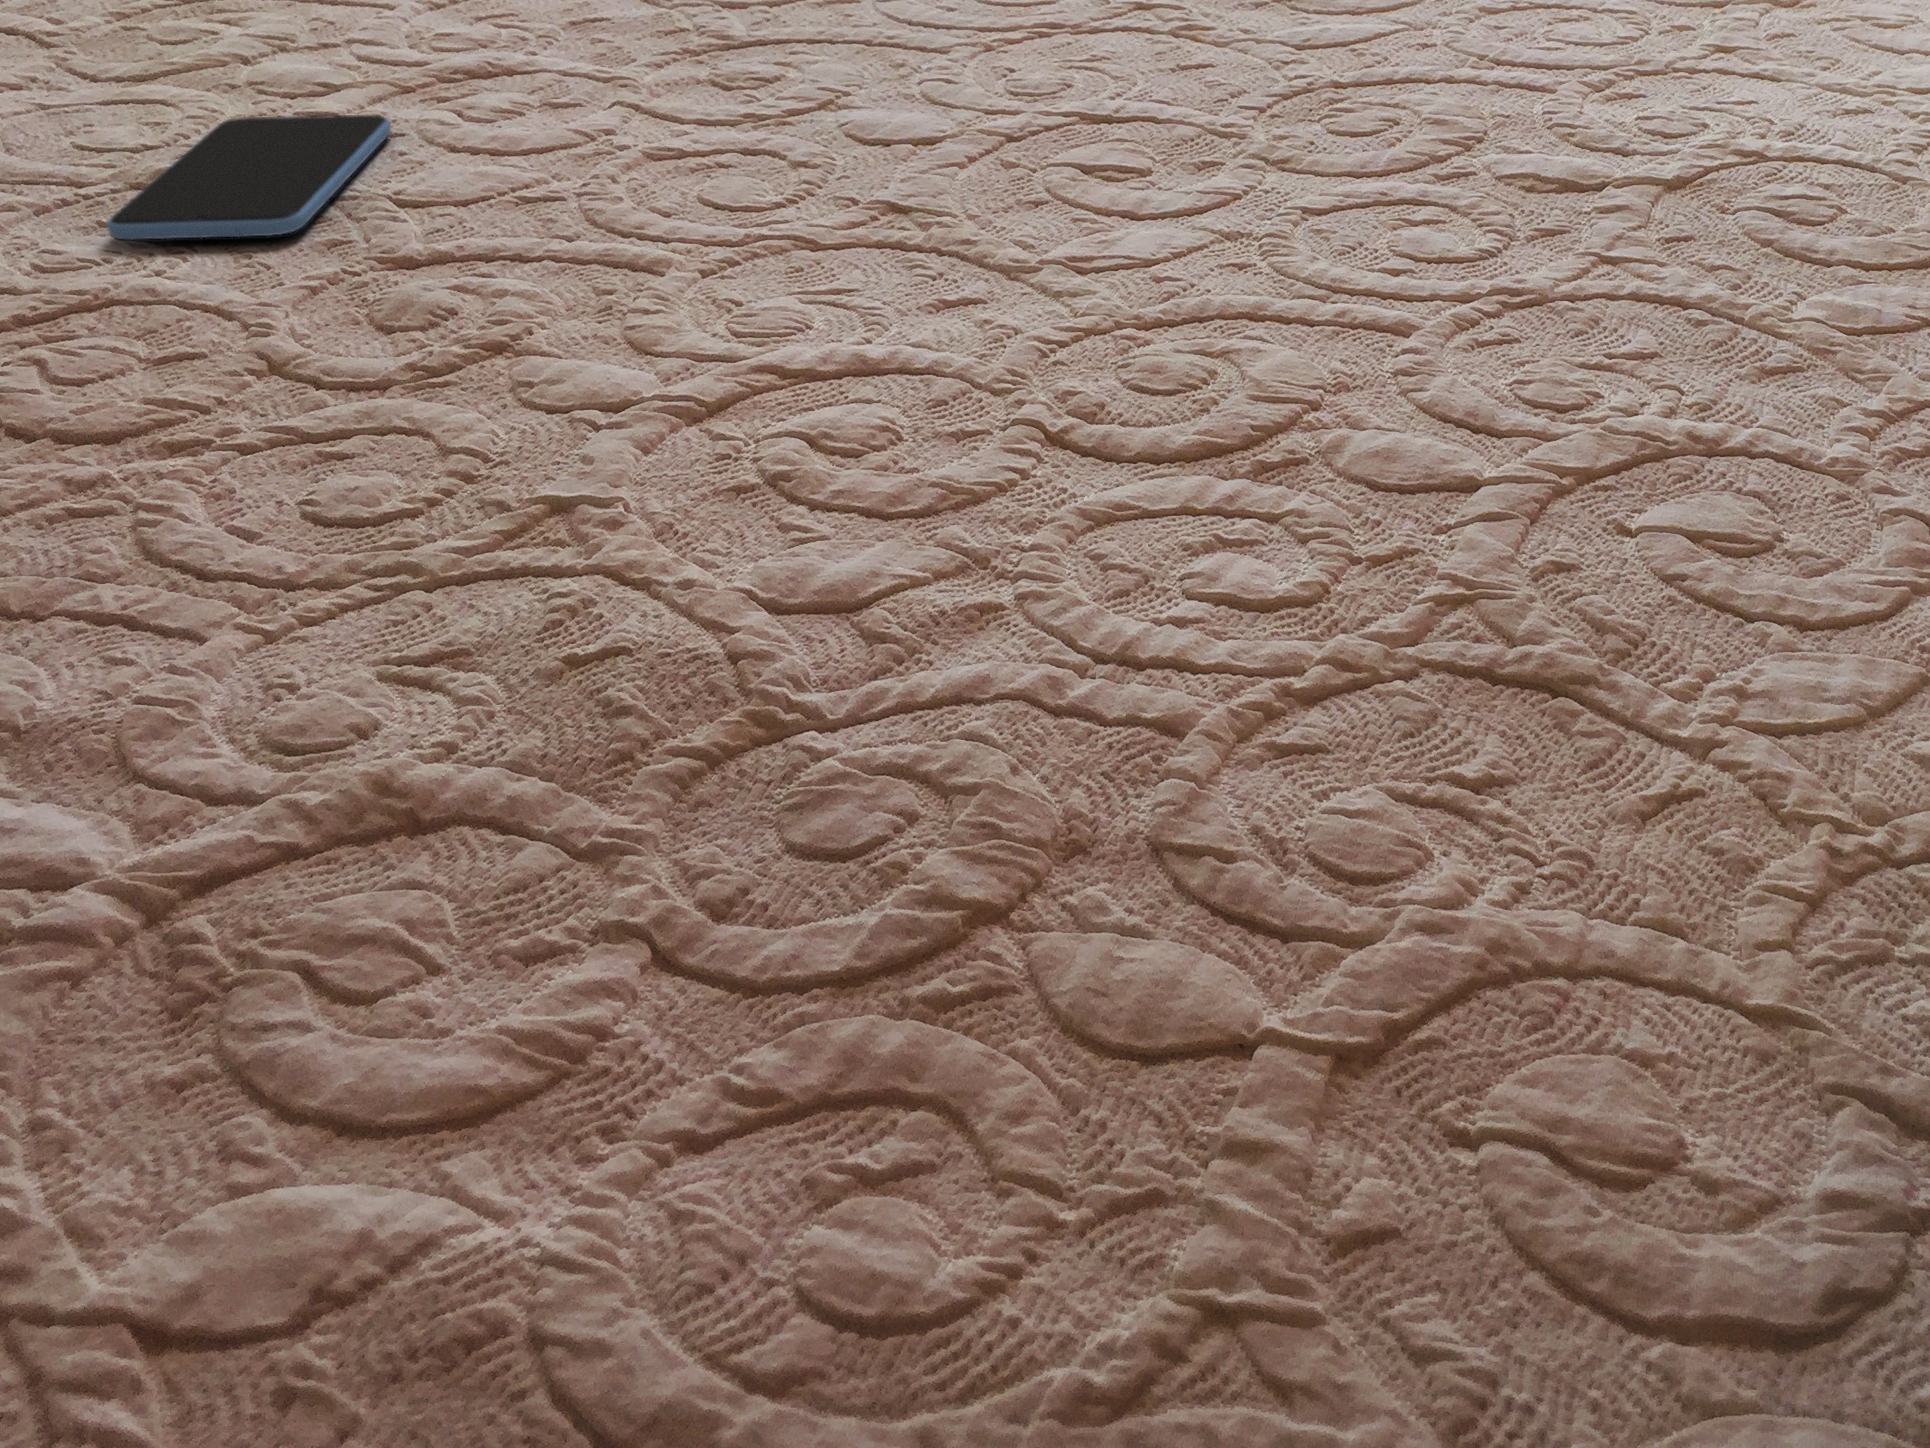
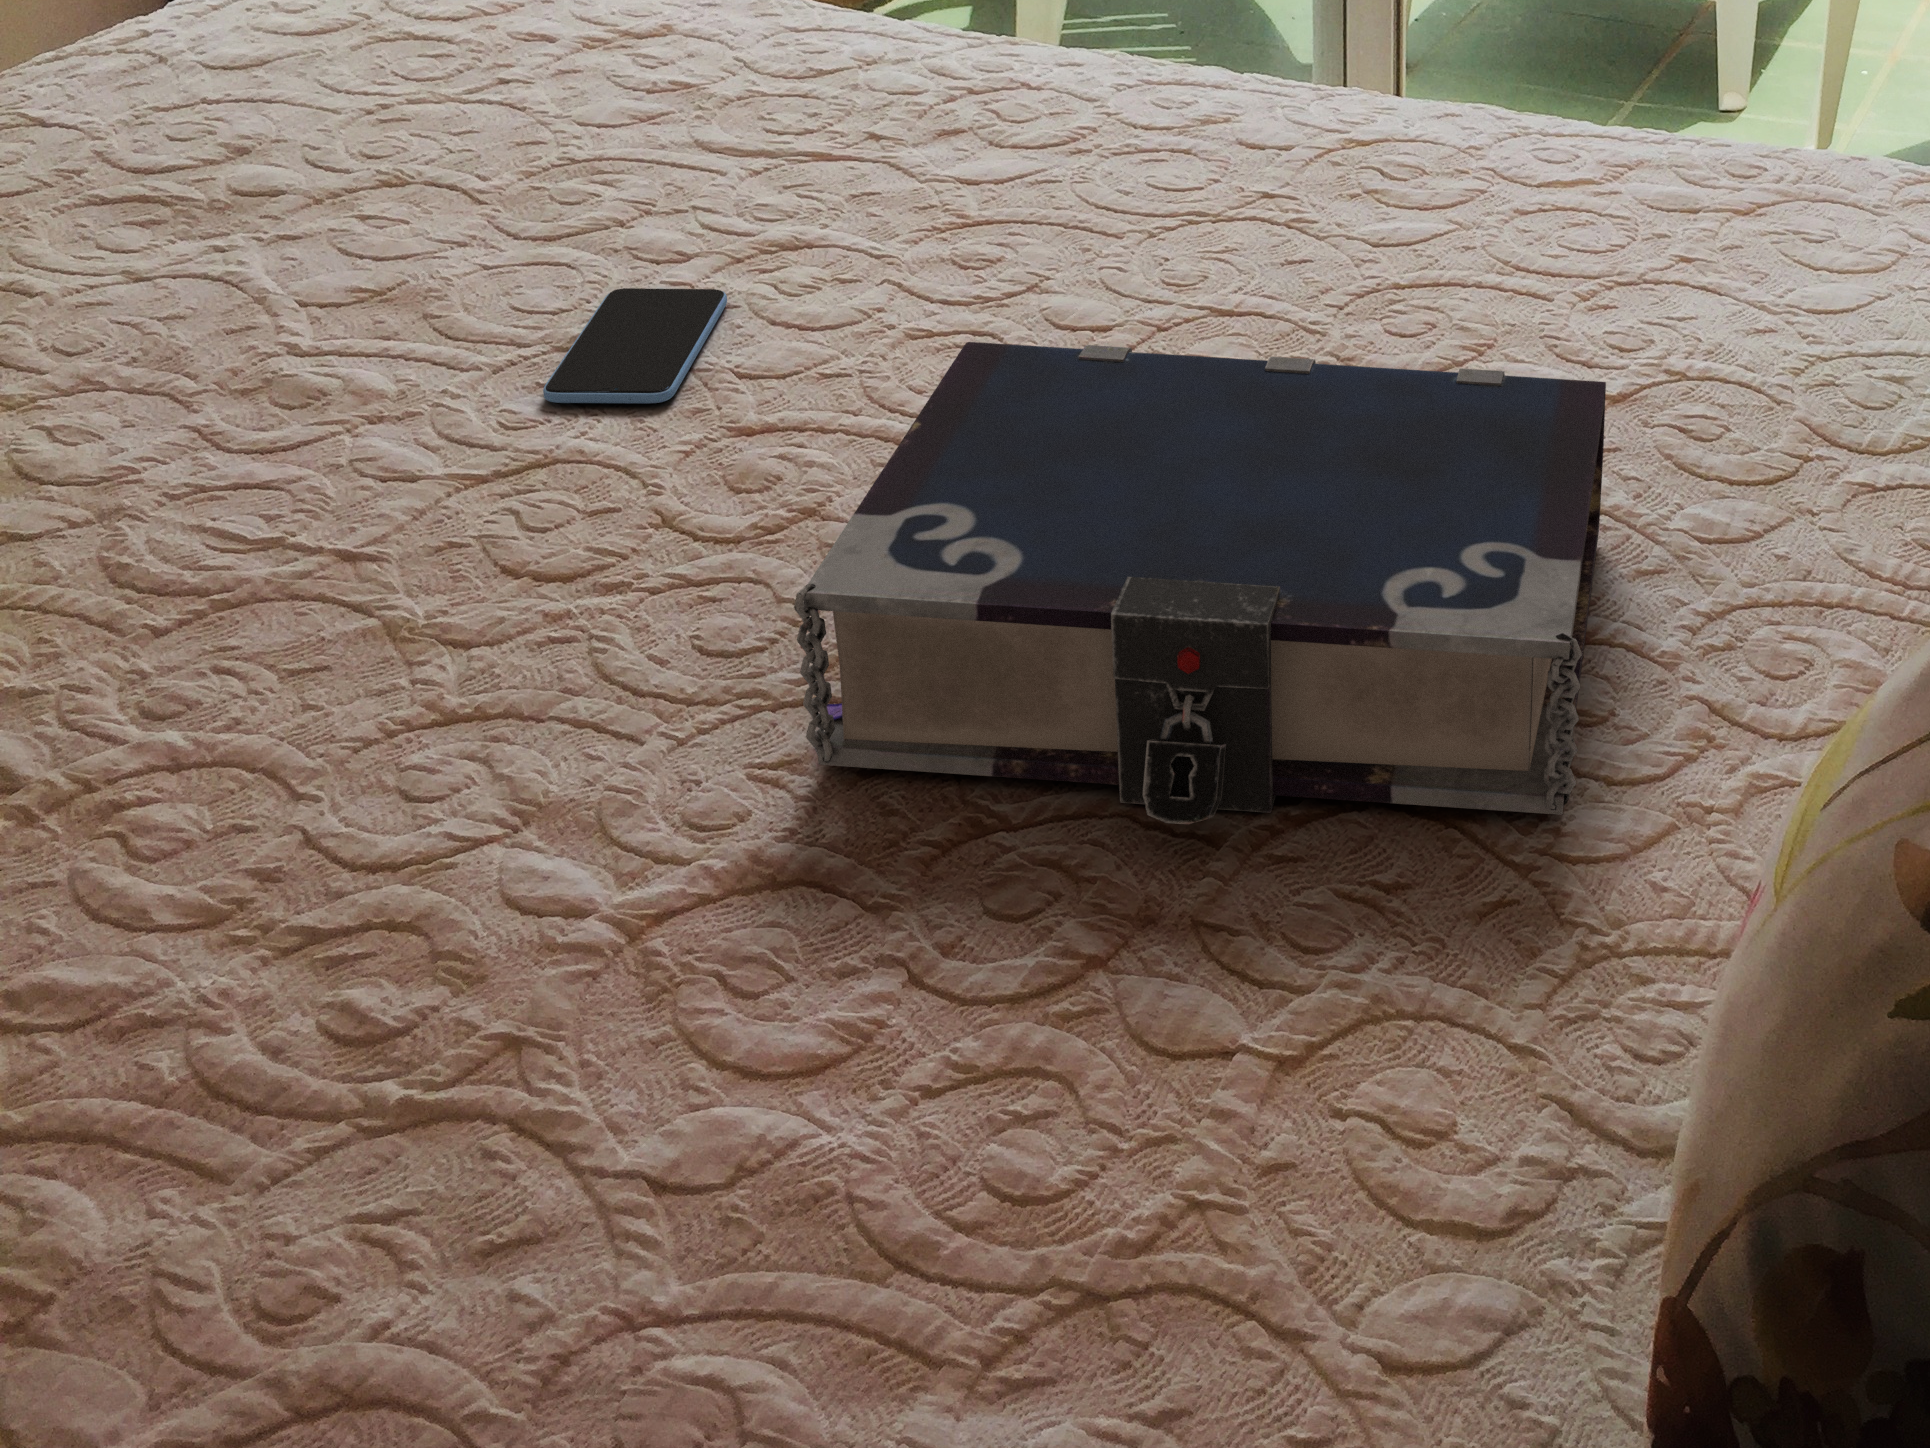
book: none [442,69,1778,693] -> present [794,342,1606,824]

